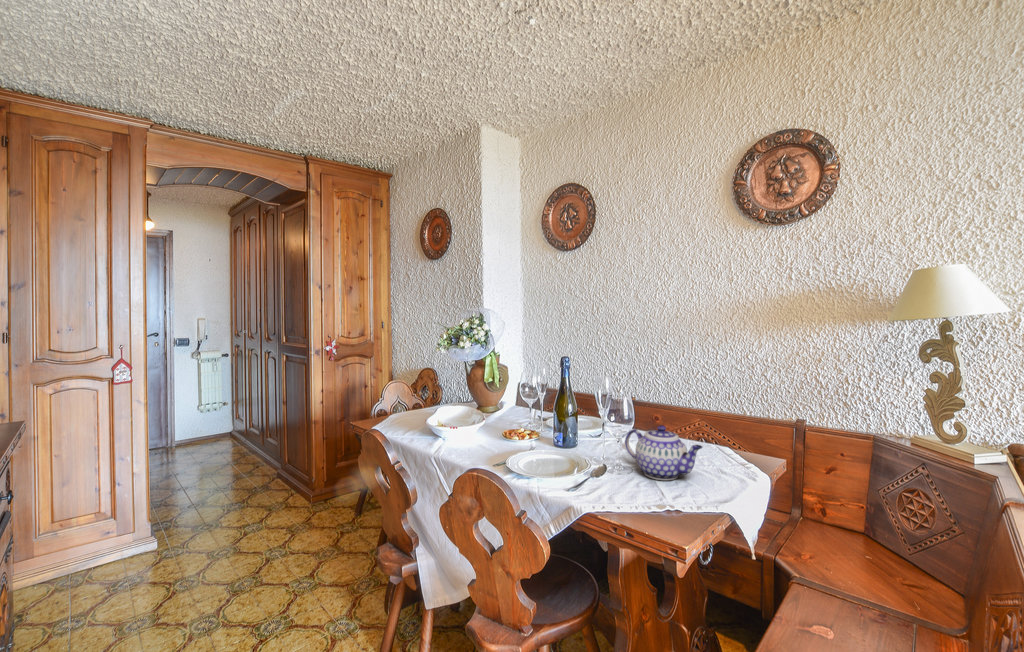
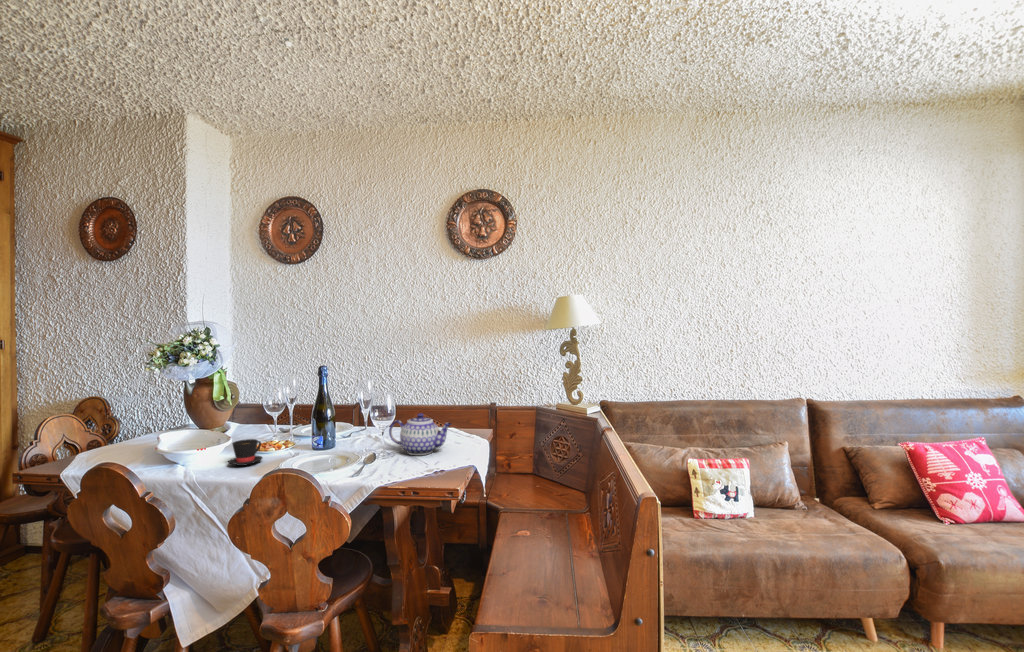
teacup: none [472,425,503,451] -> present [228,439,262,466]

